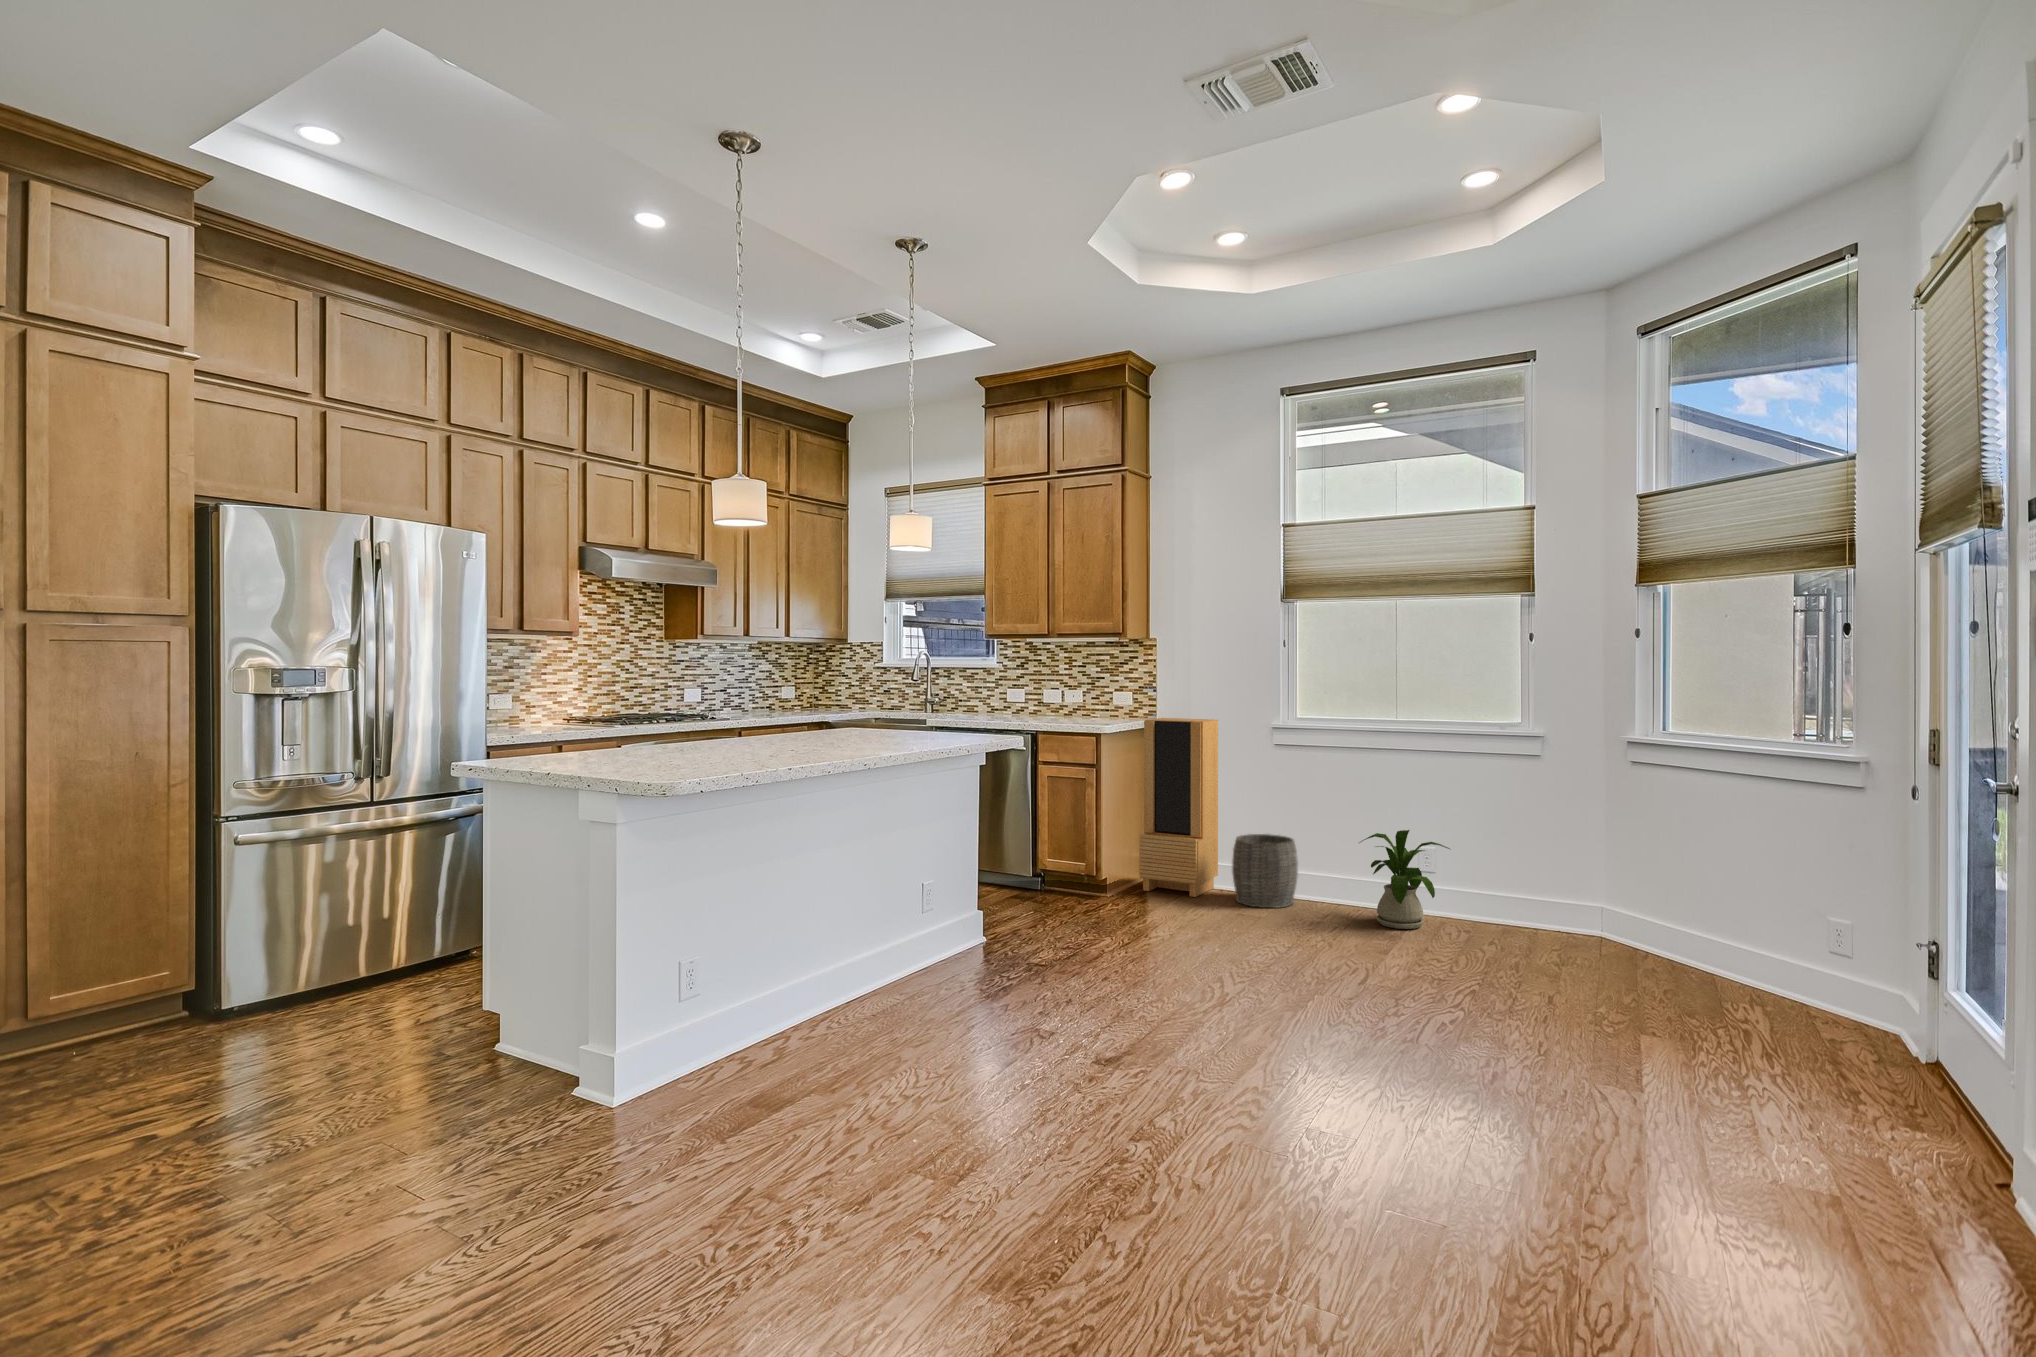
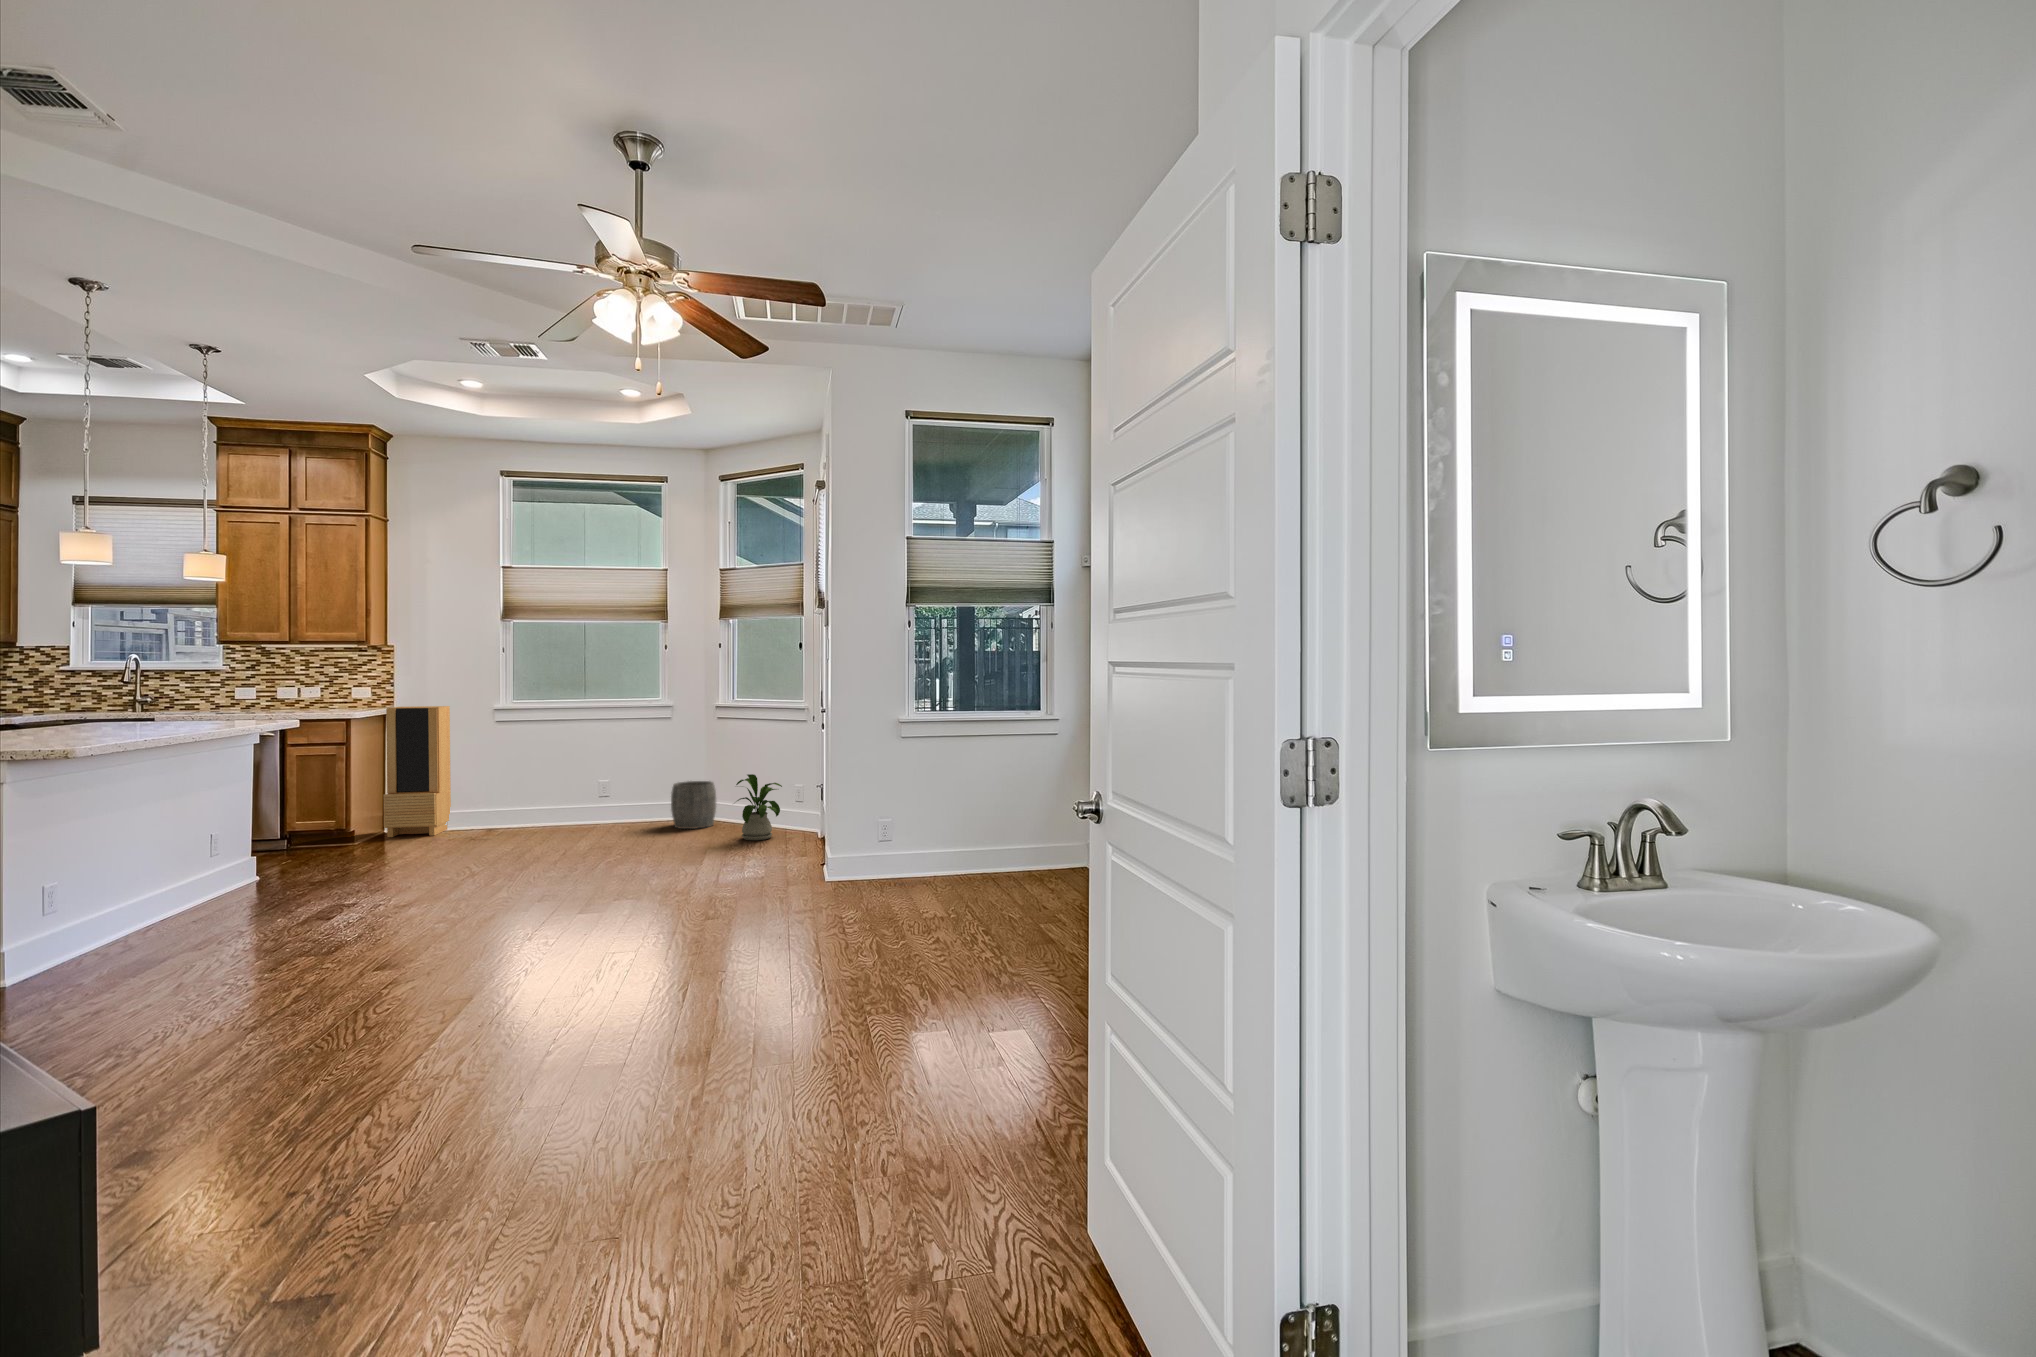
house plant: present [1359,830,1450,929] -> present [736,774,782,840]
woven basket: present [1232,834,1298,908] -> present [671,781,716,829]

